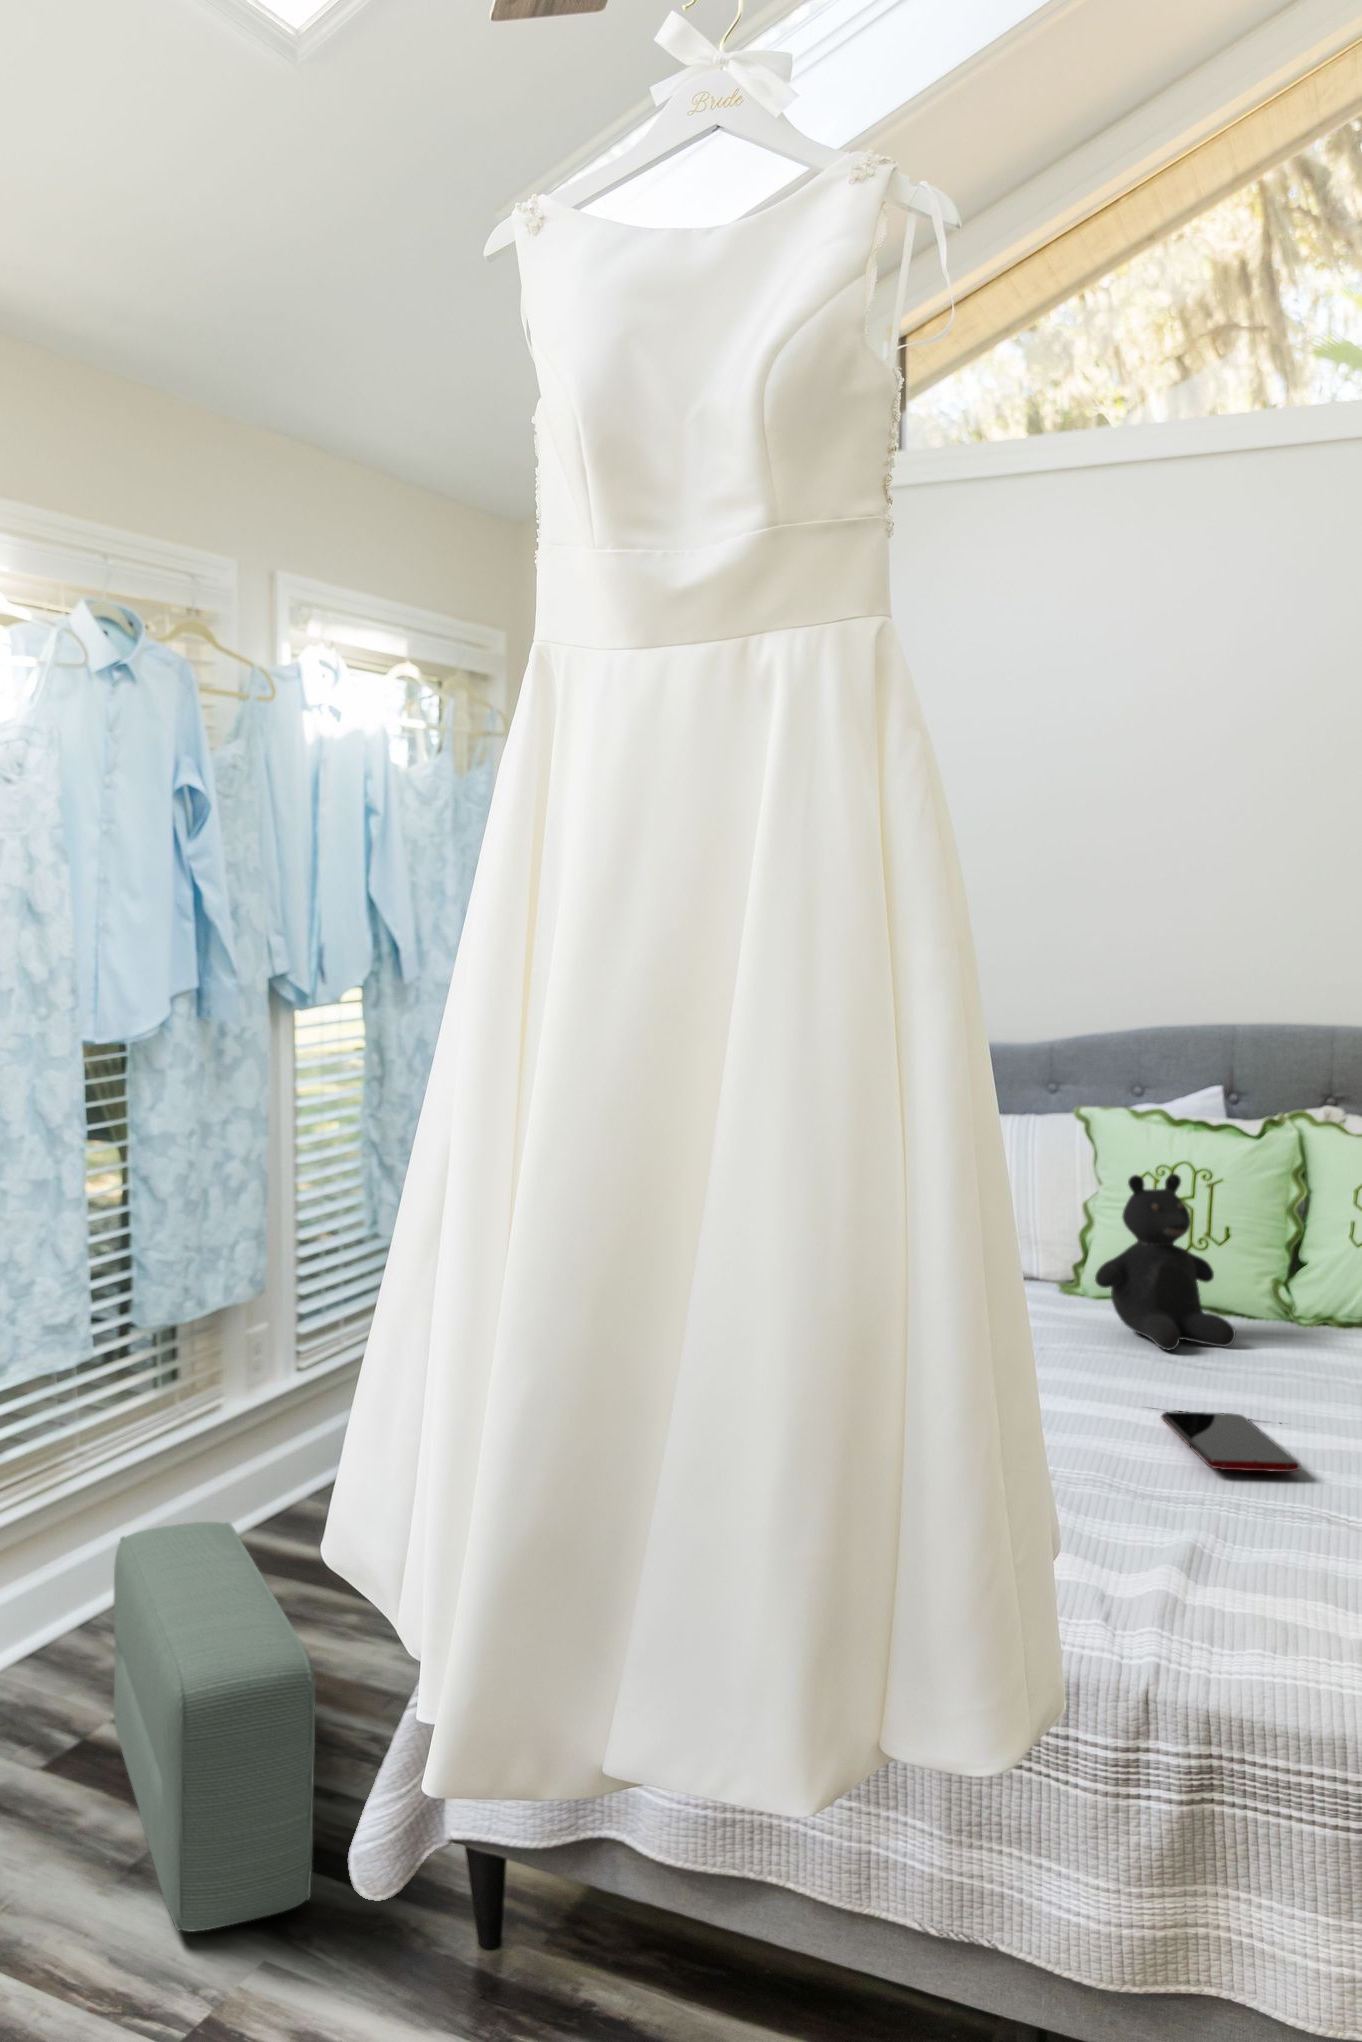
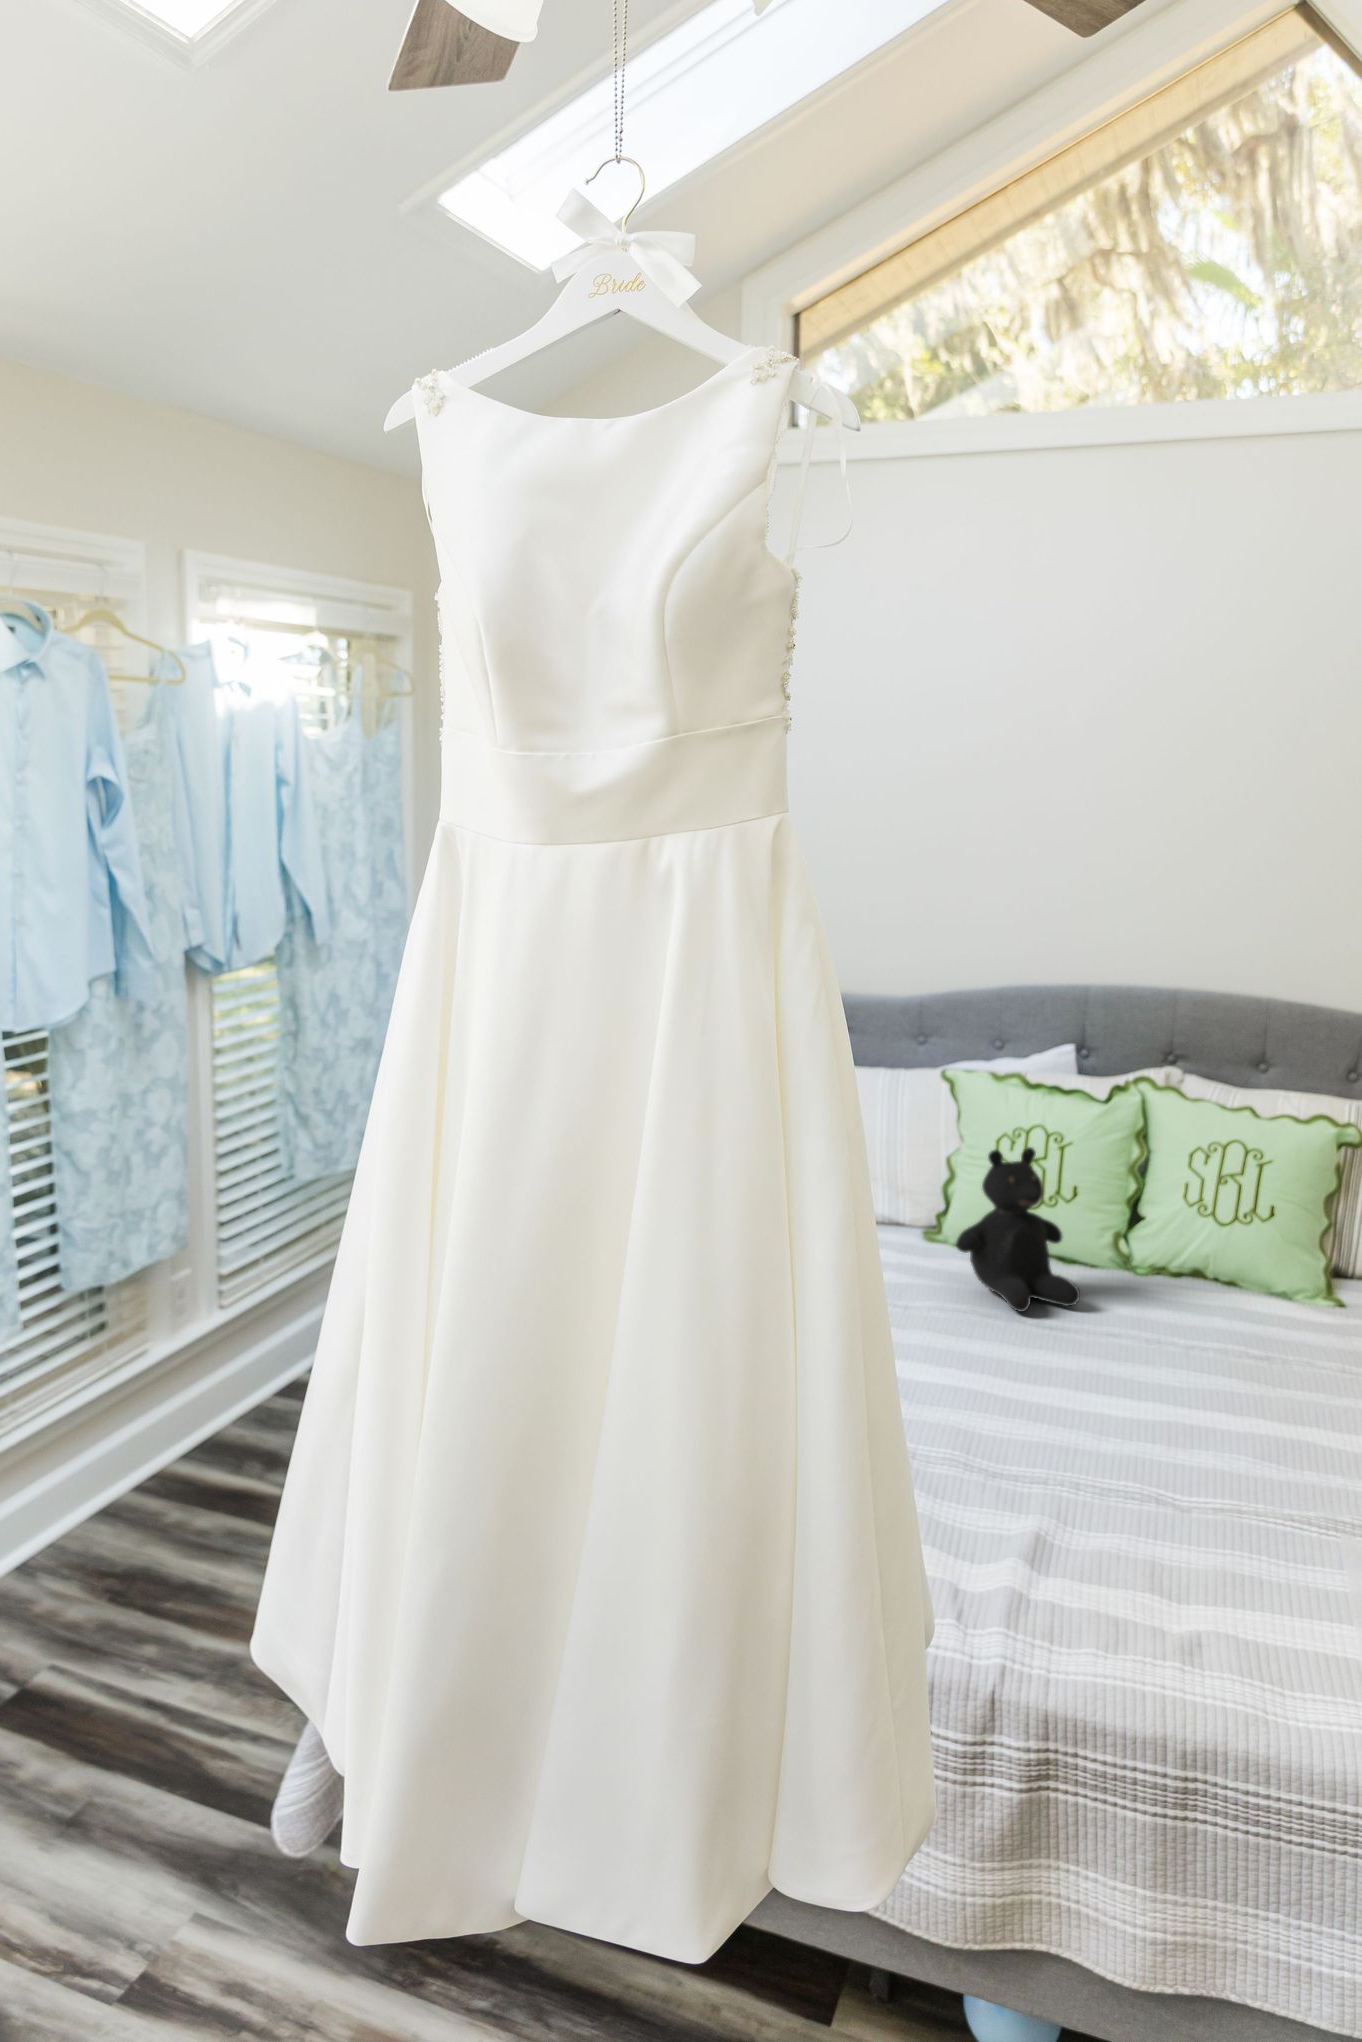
smartphone: present [1161,1412,1300,1472] -> none [1012,1383,1133,1451]
pouf: present [114,1522,315,1932] -> none [48,1484,239,1887]

